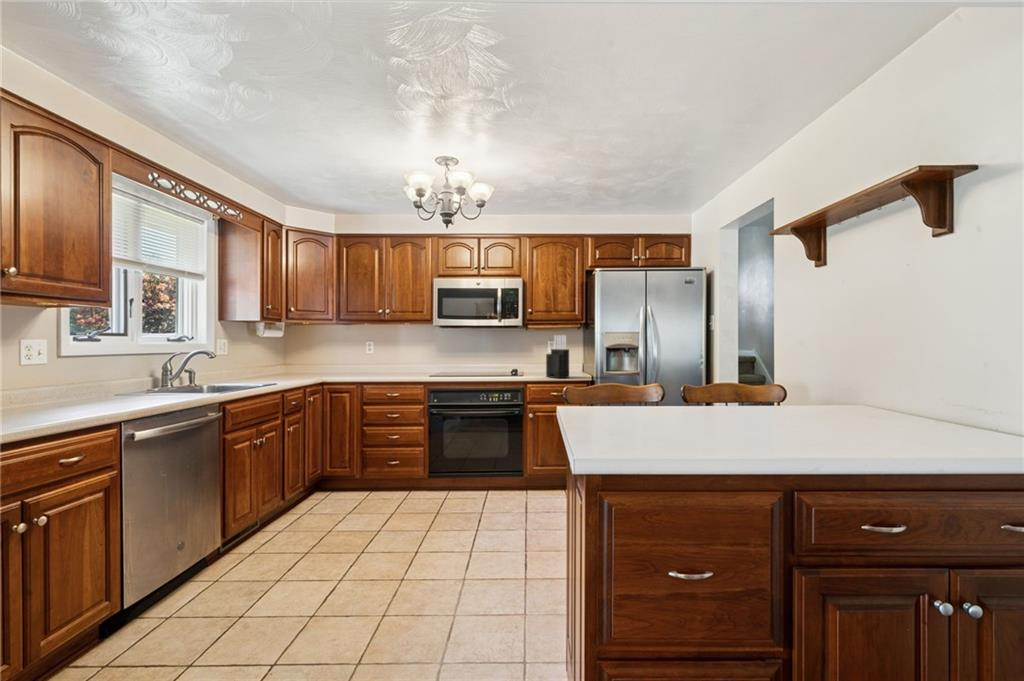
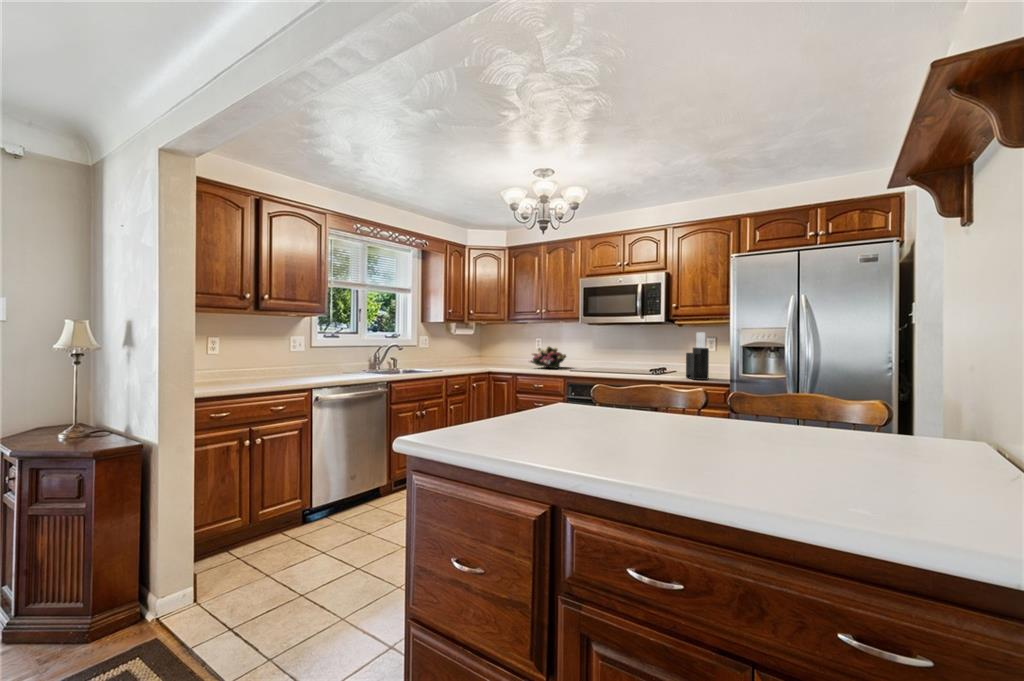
flower arrangement: none [373,350,416,375] -> present [529,346,566,369]

